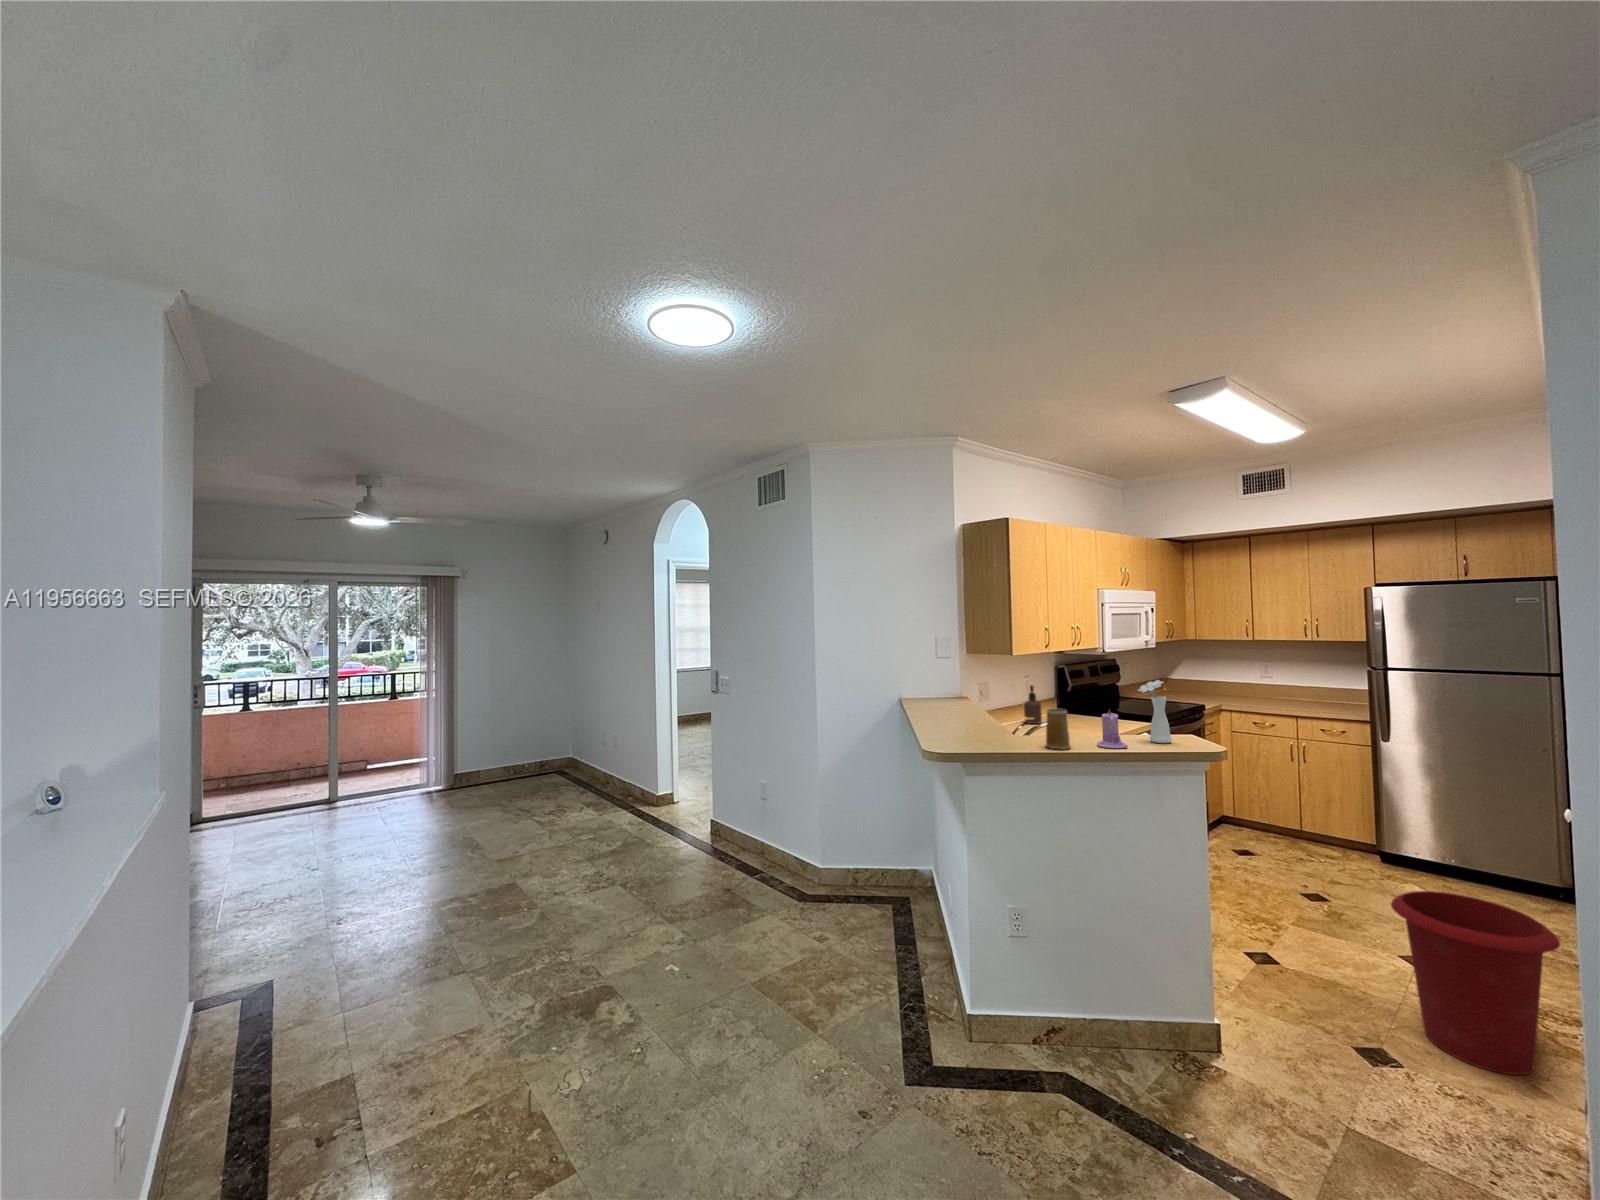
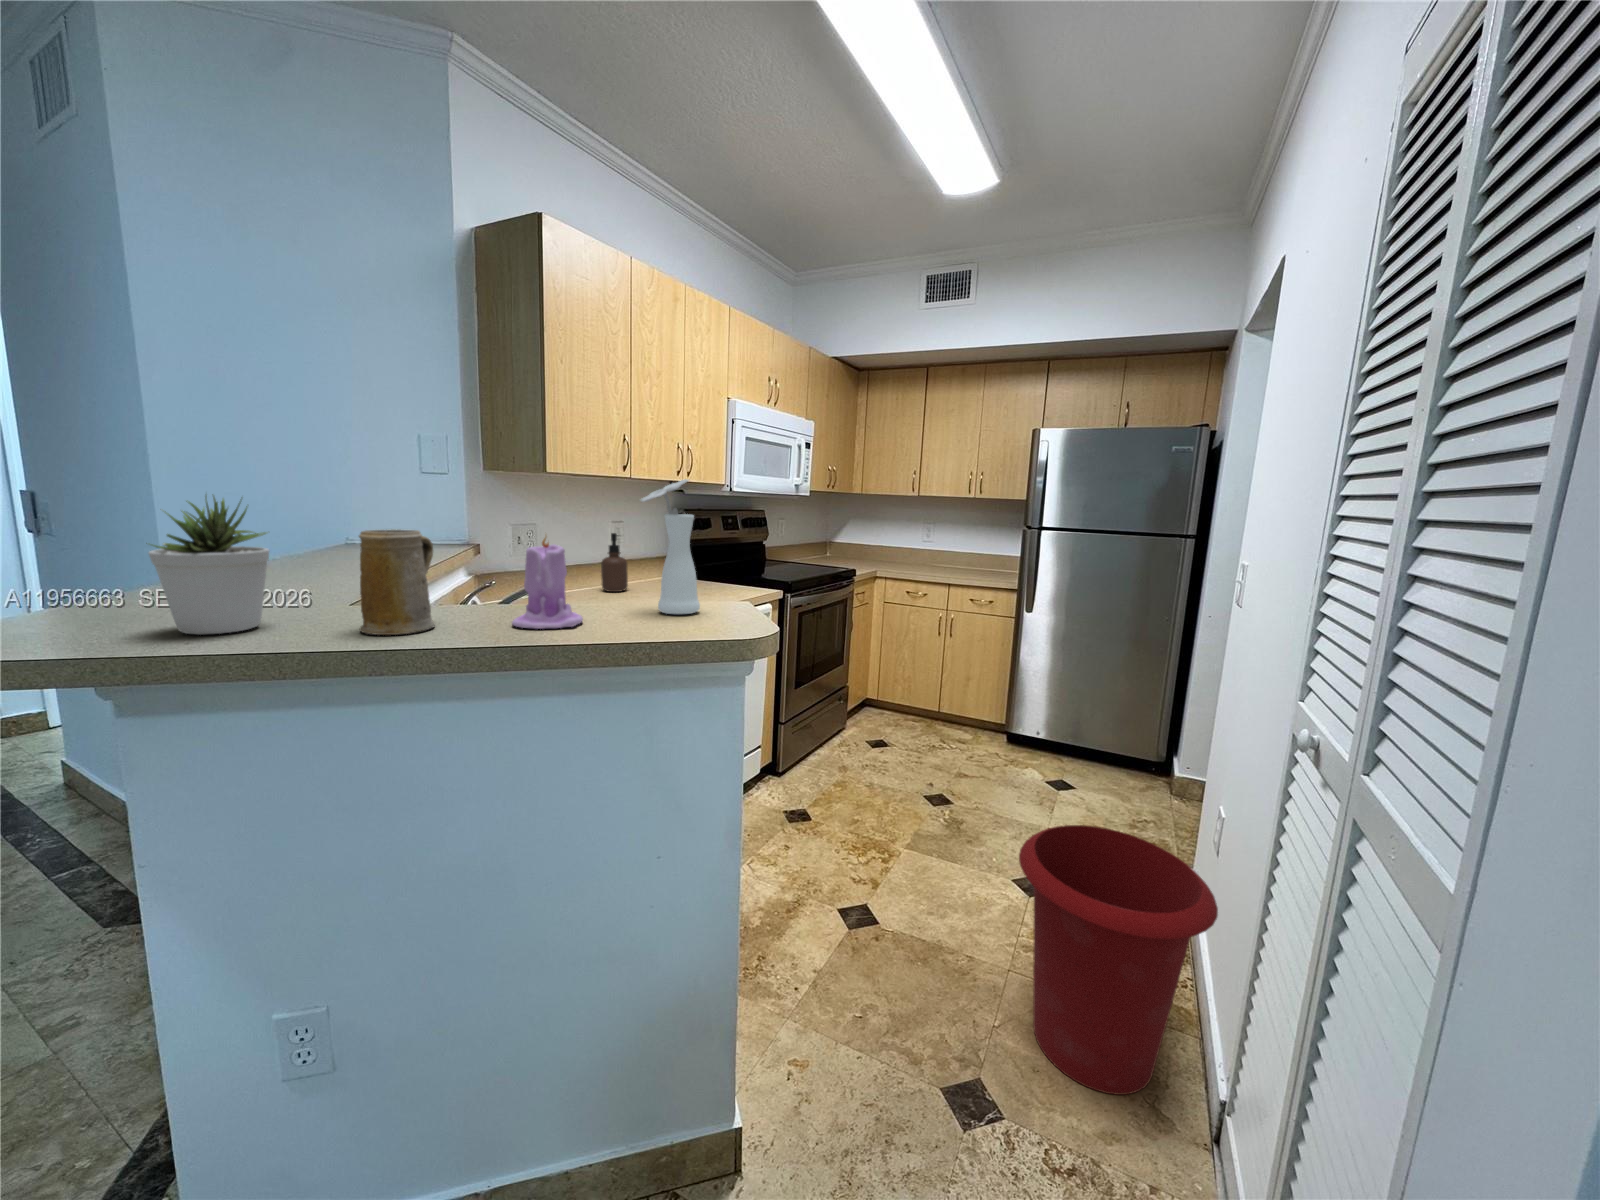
potted plant: none [980,698,1012,748] -> present [146,496,269,635]

